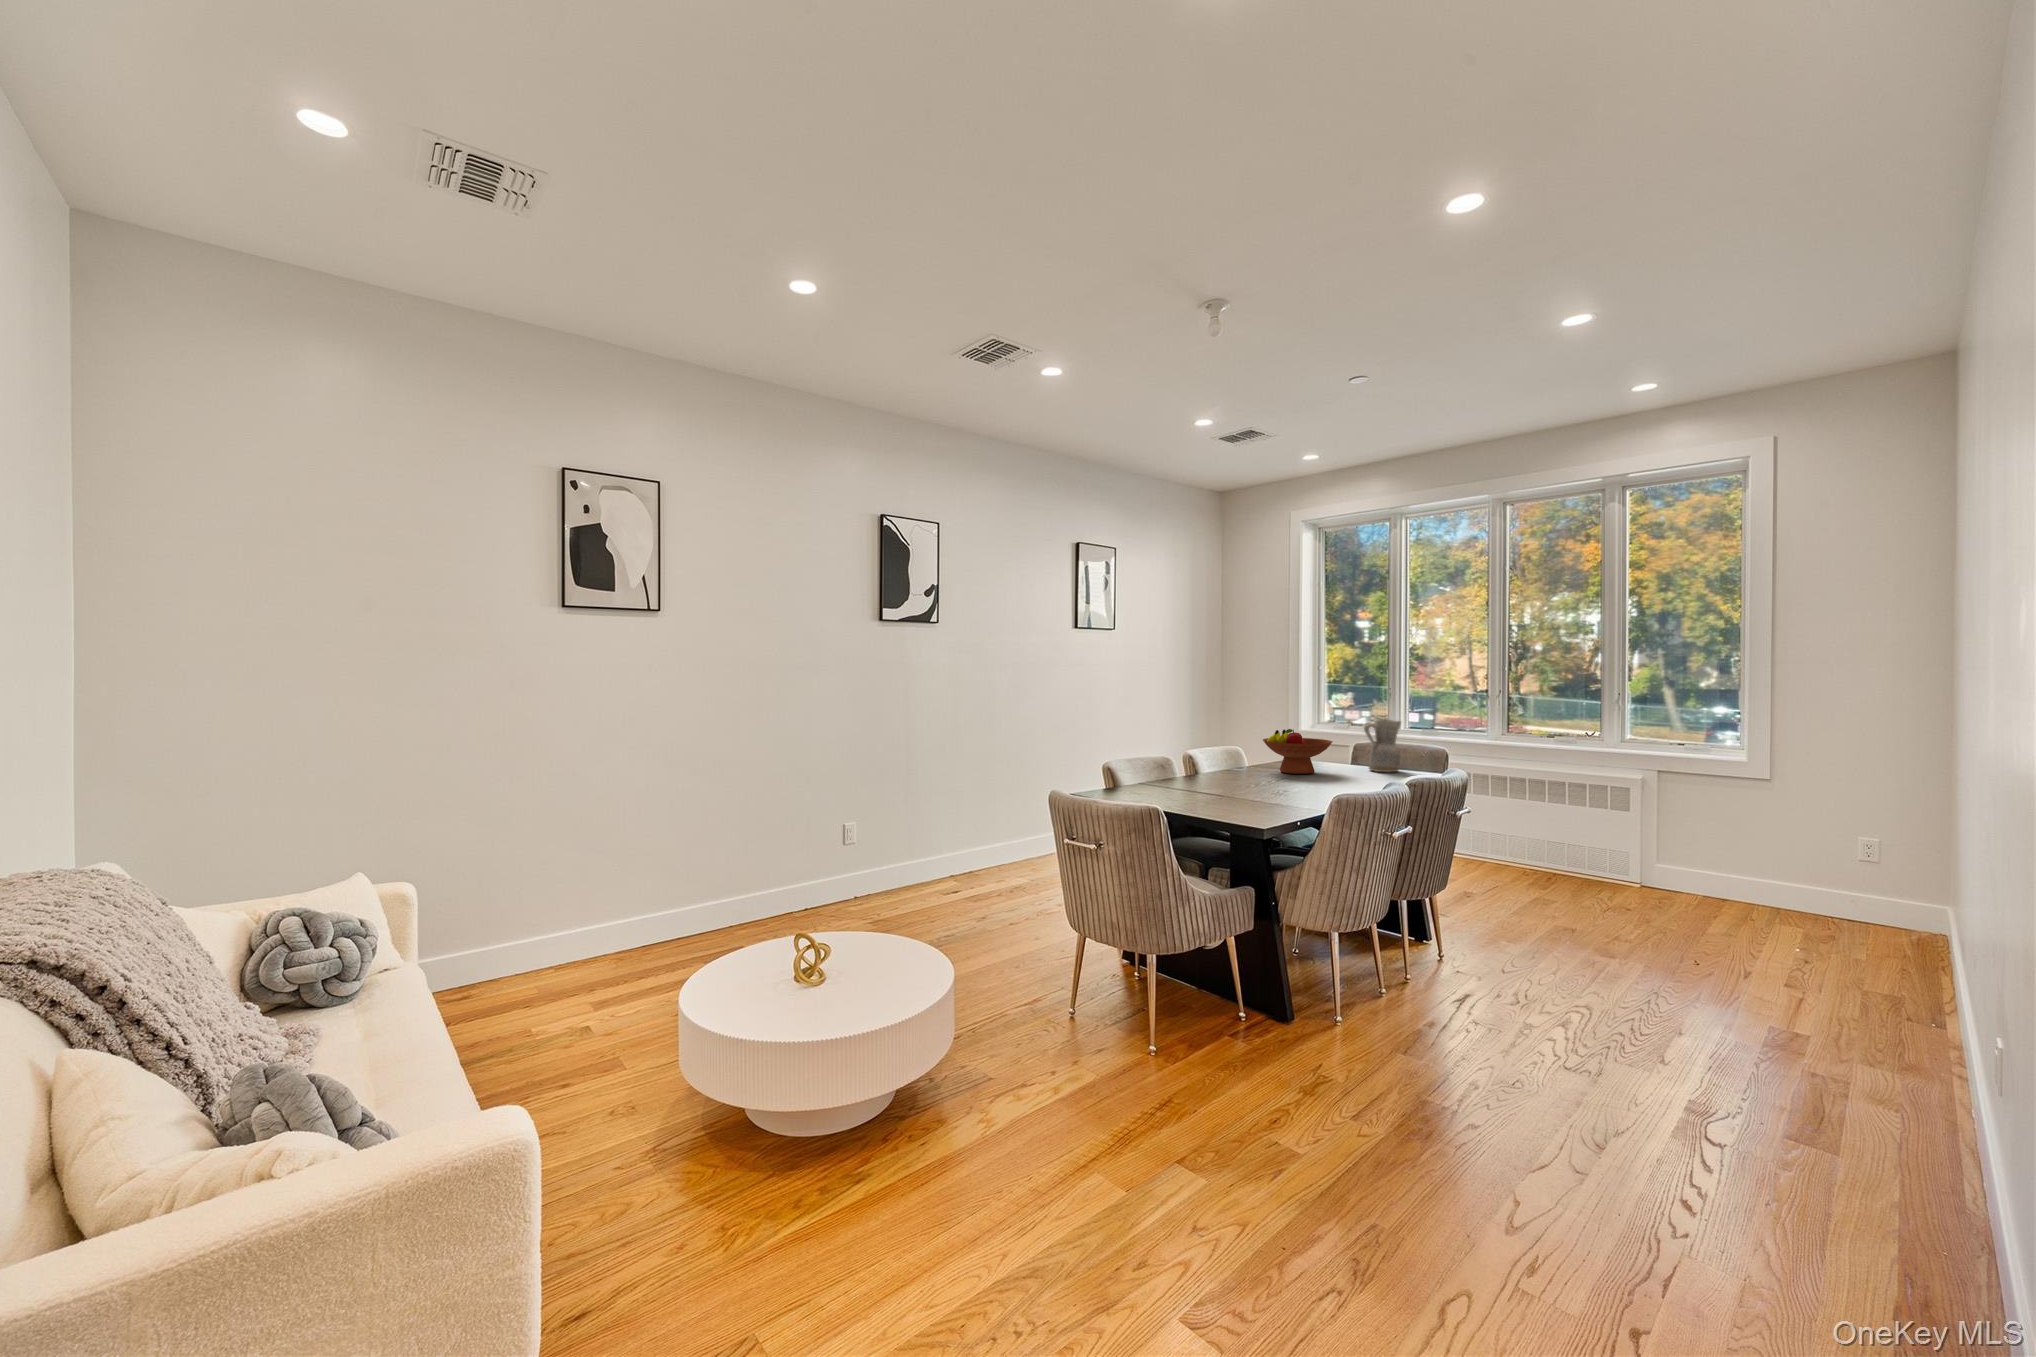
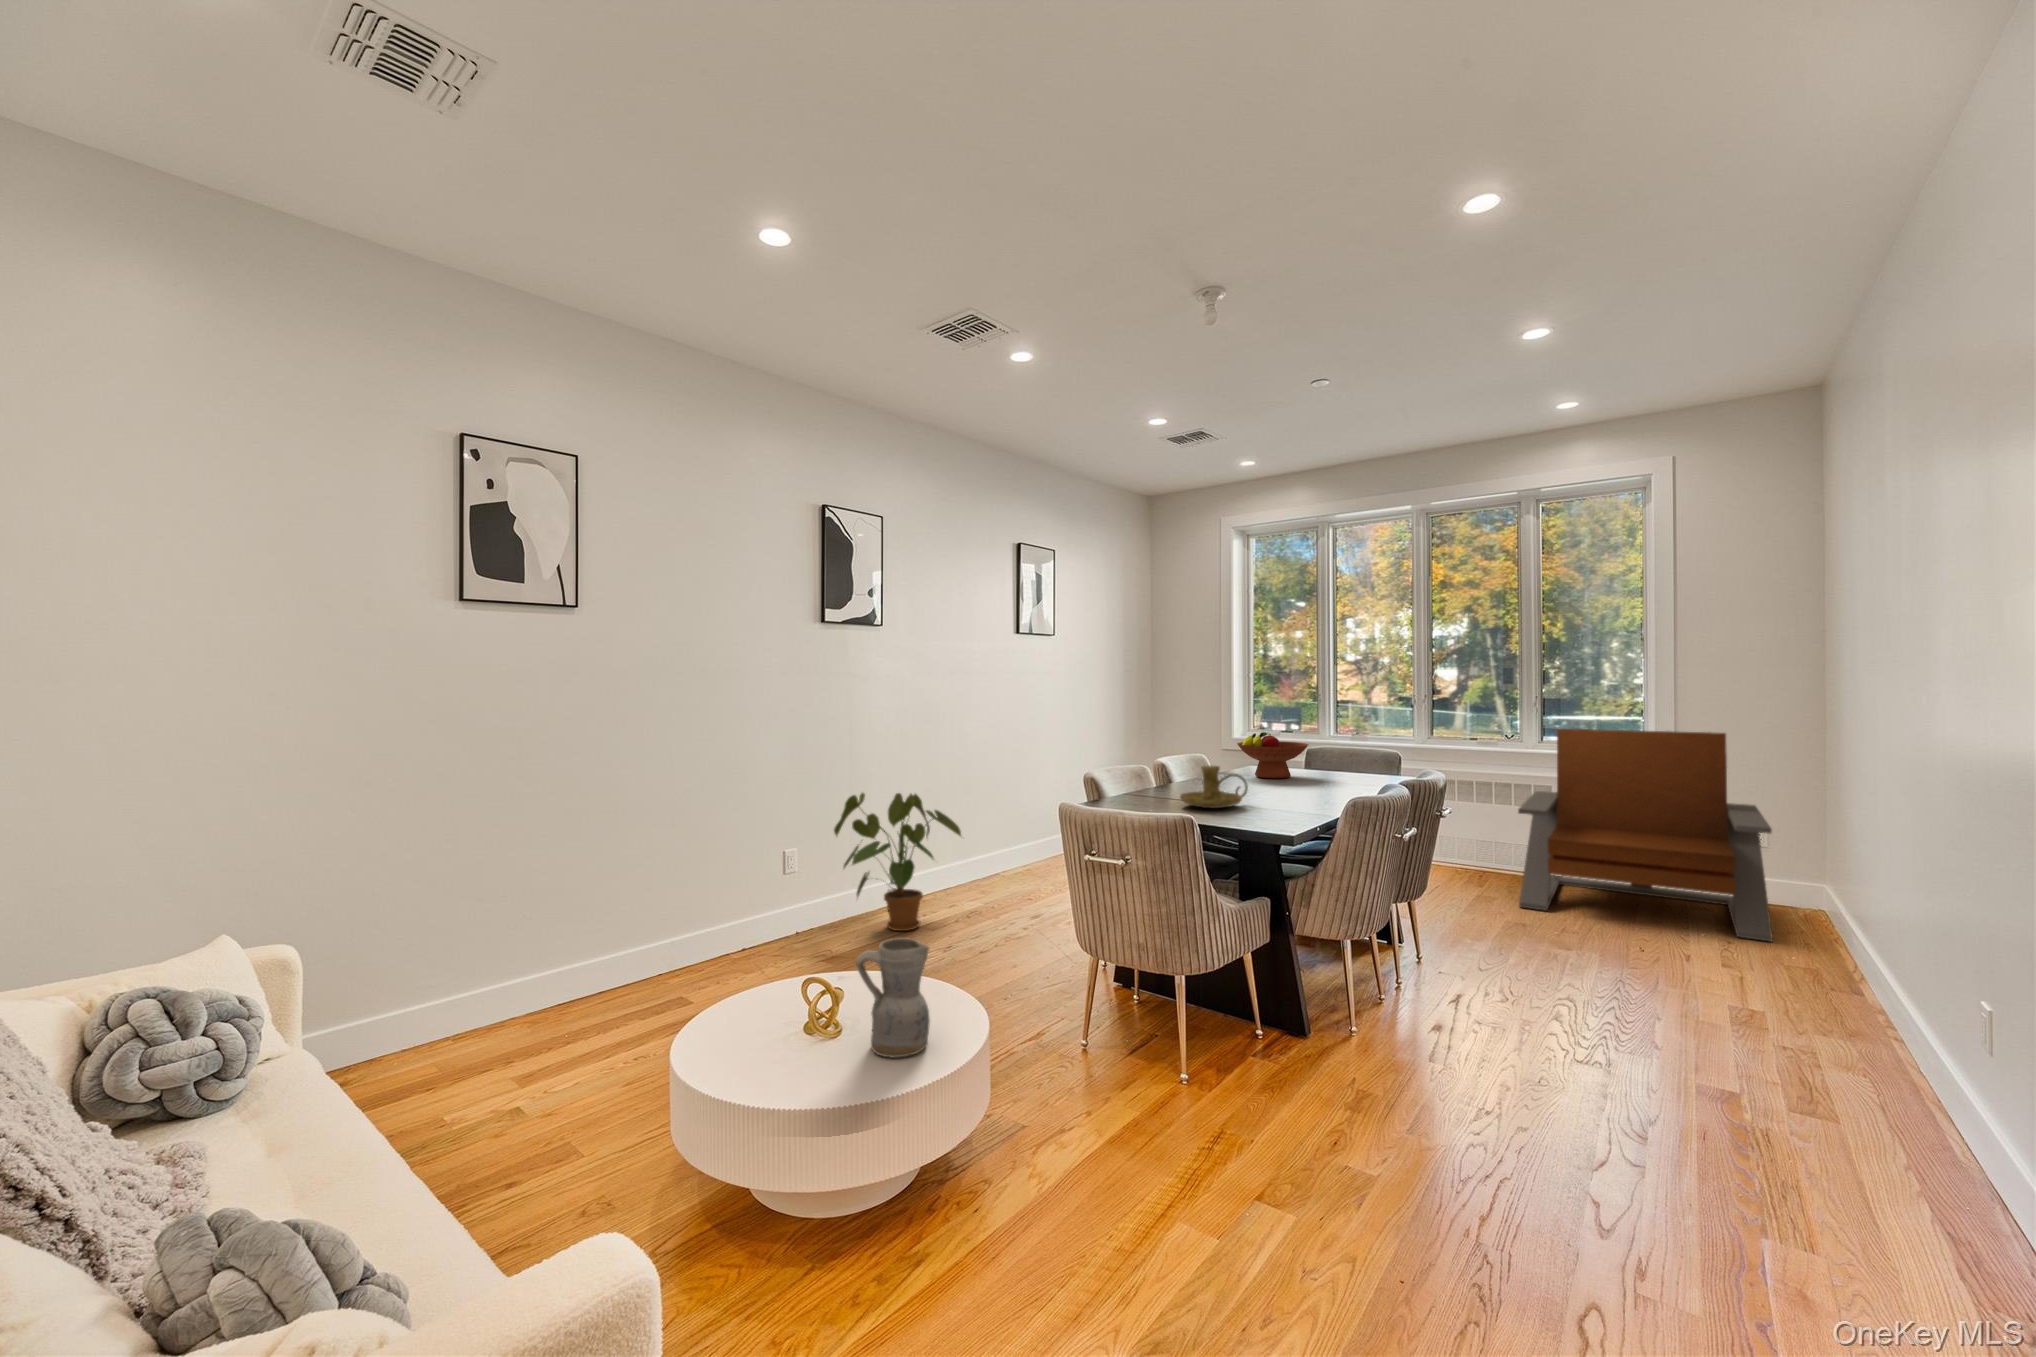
ceramic pitcher: present [1364,719,1401,772] -> present [856,937,930,1058]
lounge chair: none [1563,731,1841,962] -> present [1518,729,1773,941]
candle holder: none [1181,760,1249,801] -> present [1180,766,1248,808]
house plant: none [891,775,1010,902] -> present [834,793,961,931]

